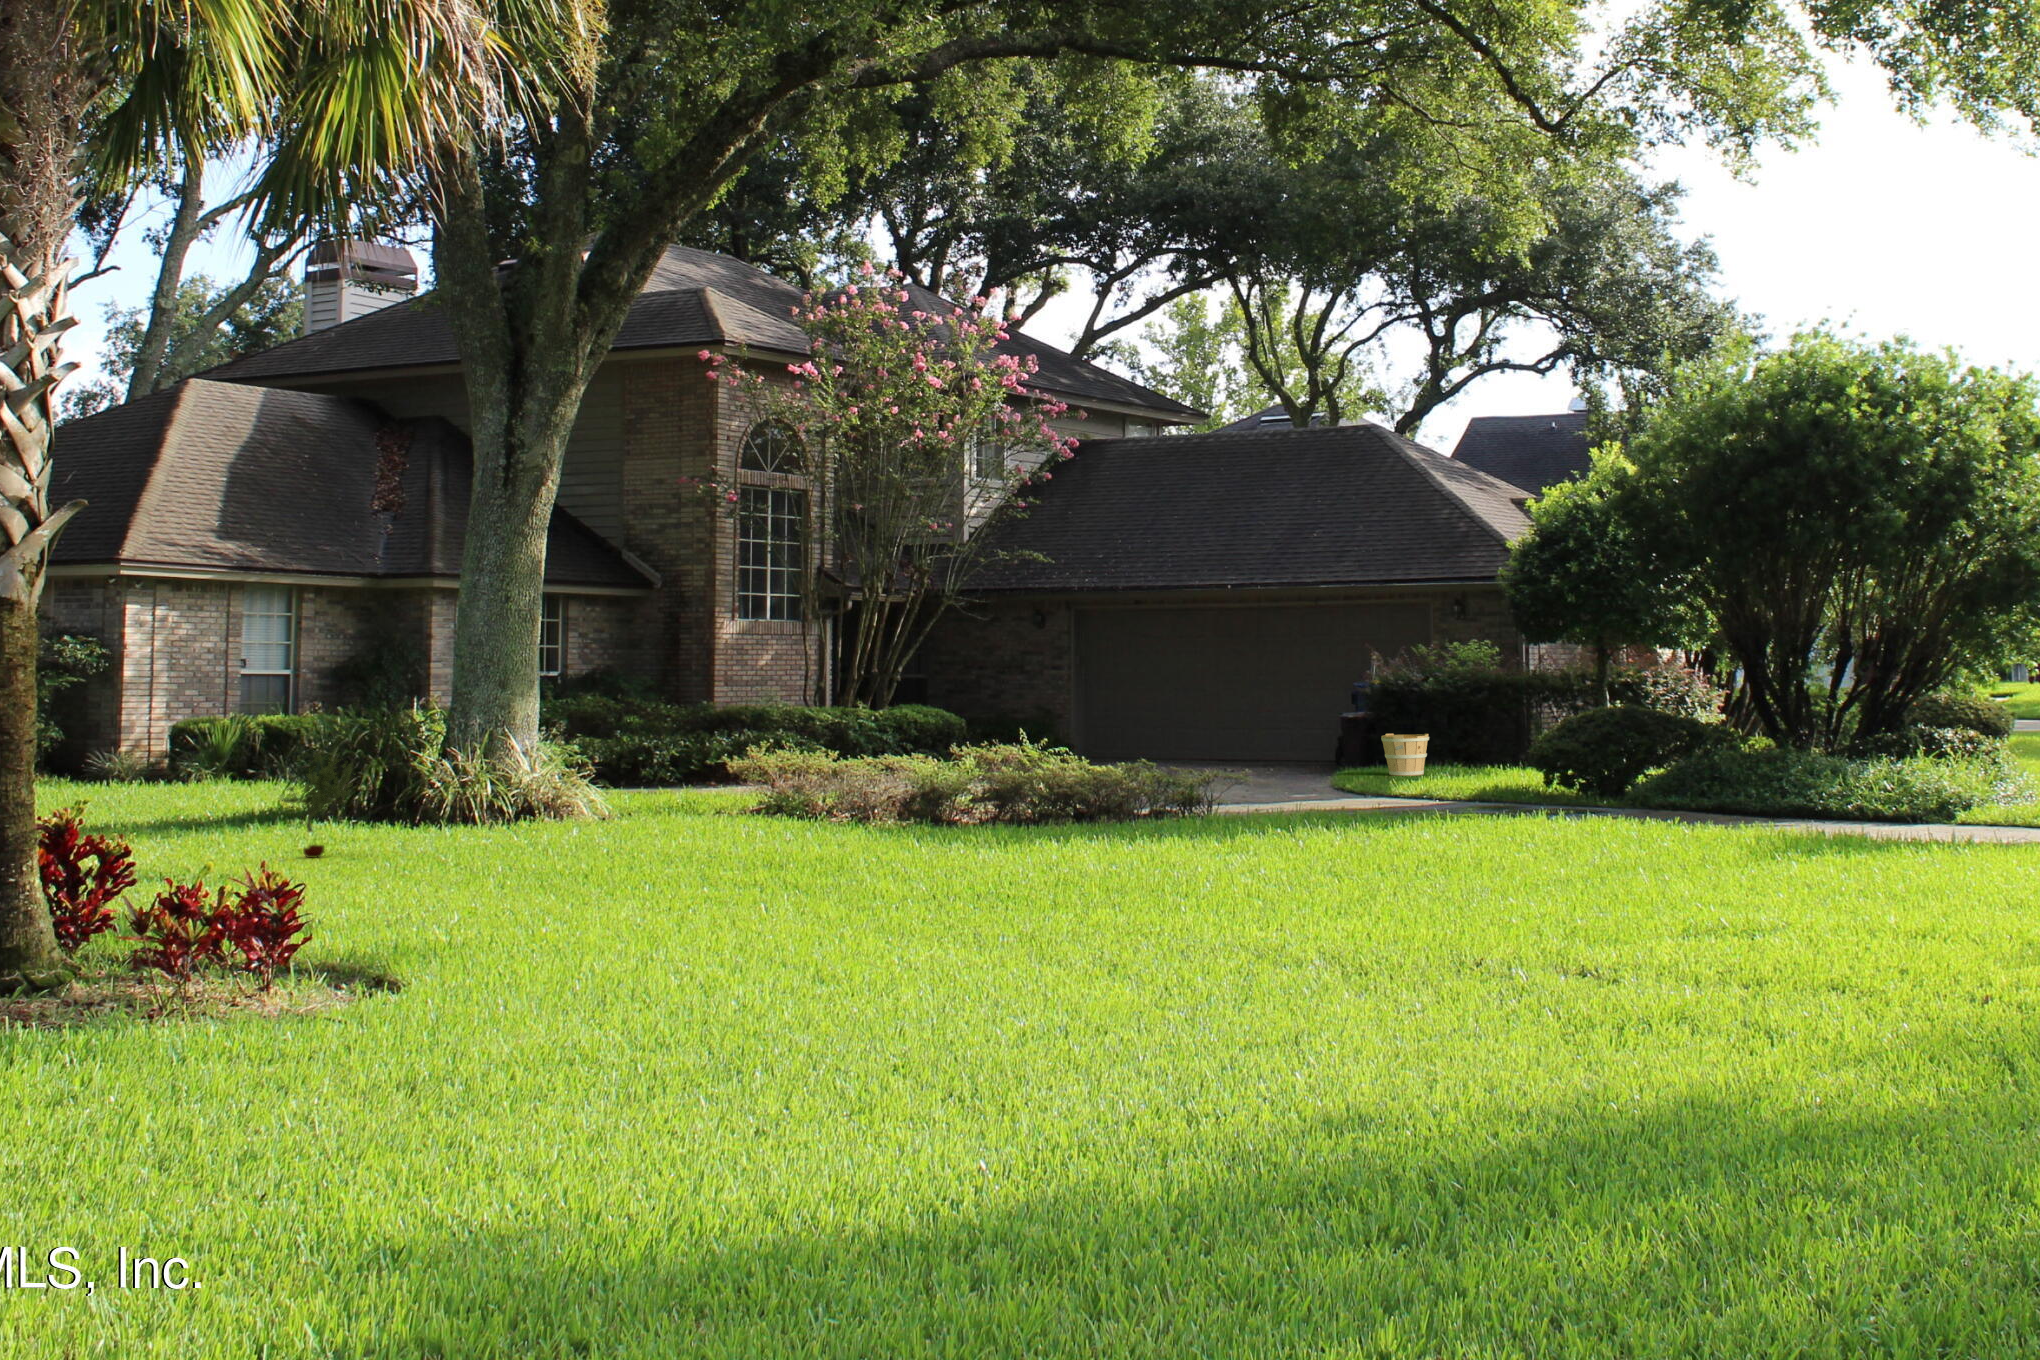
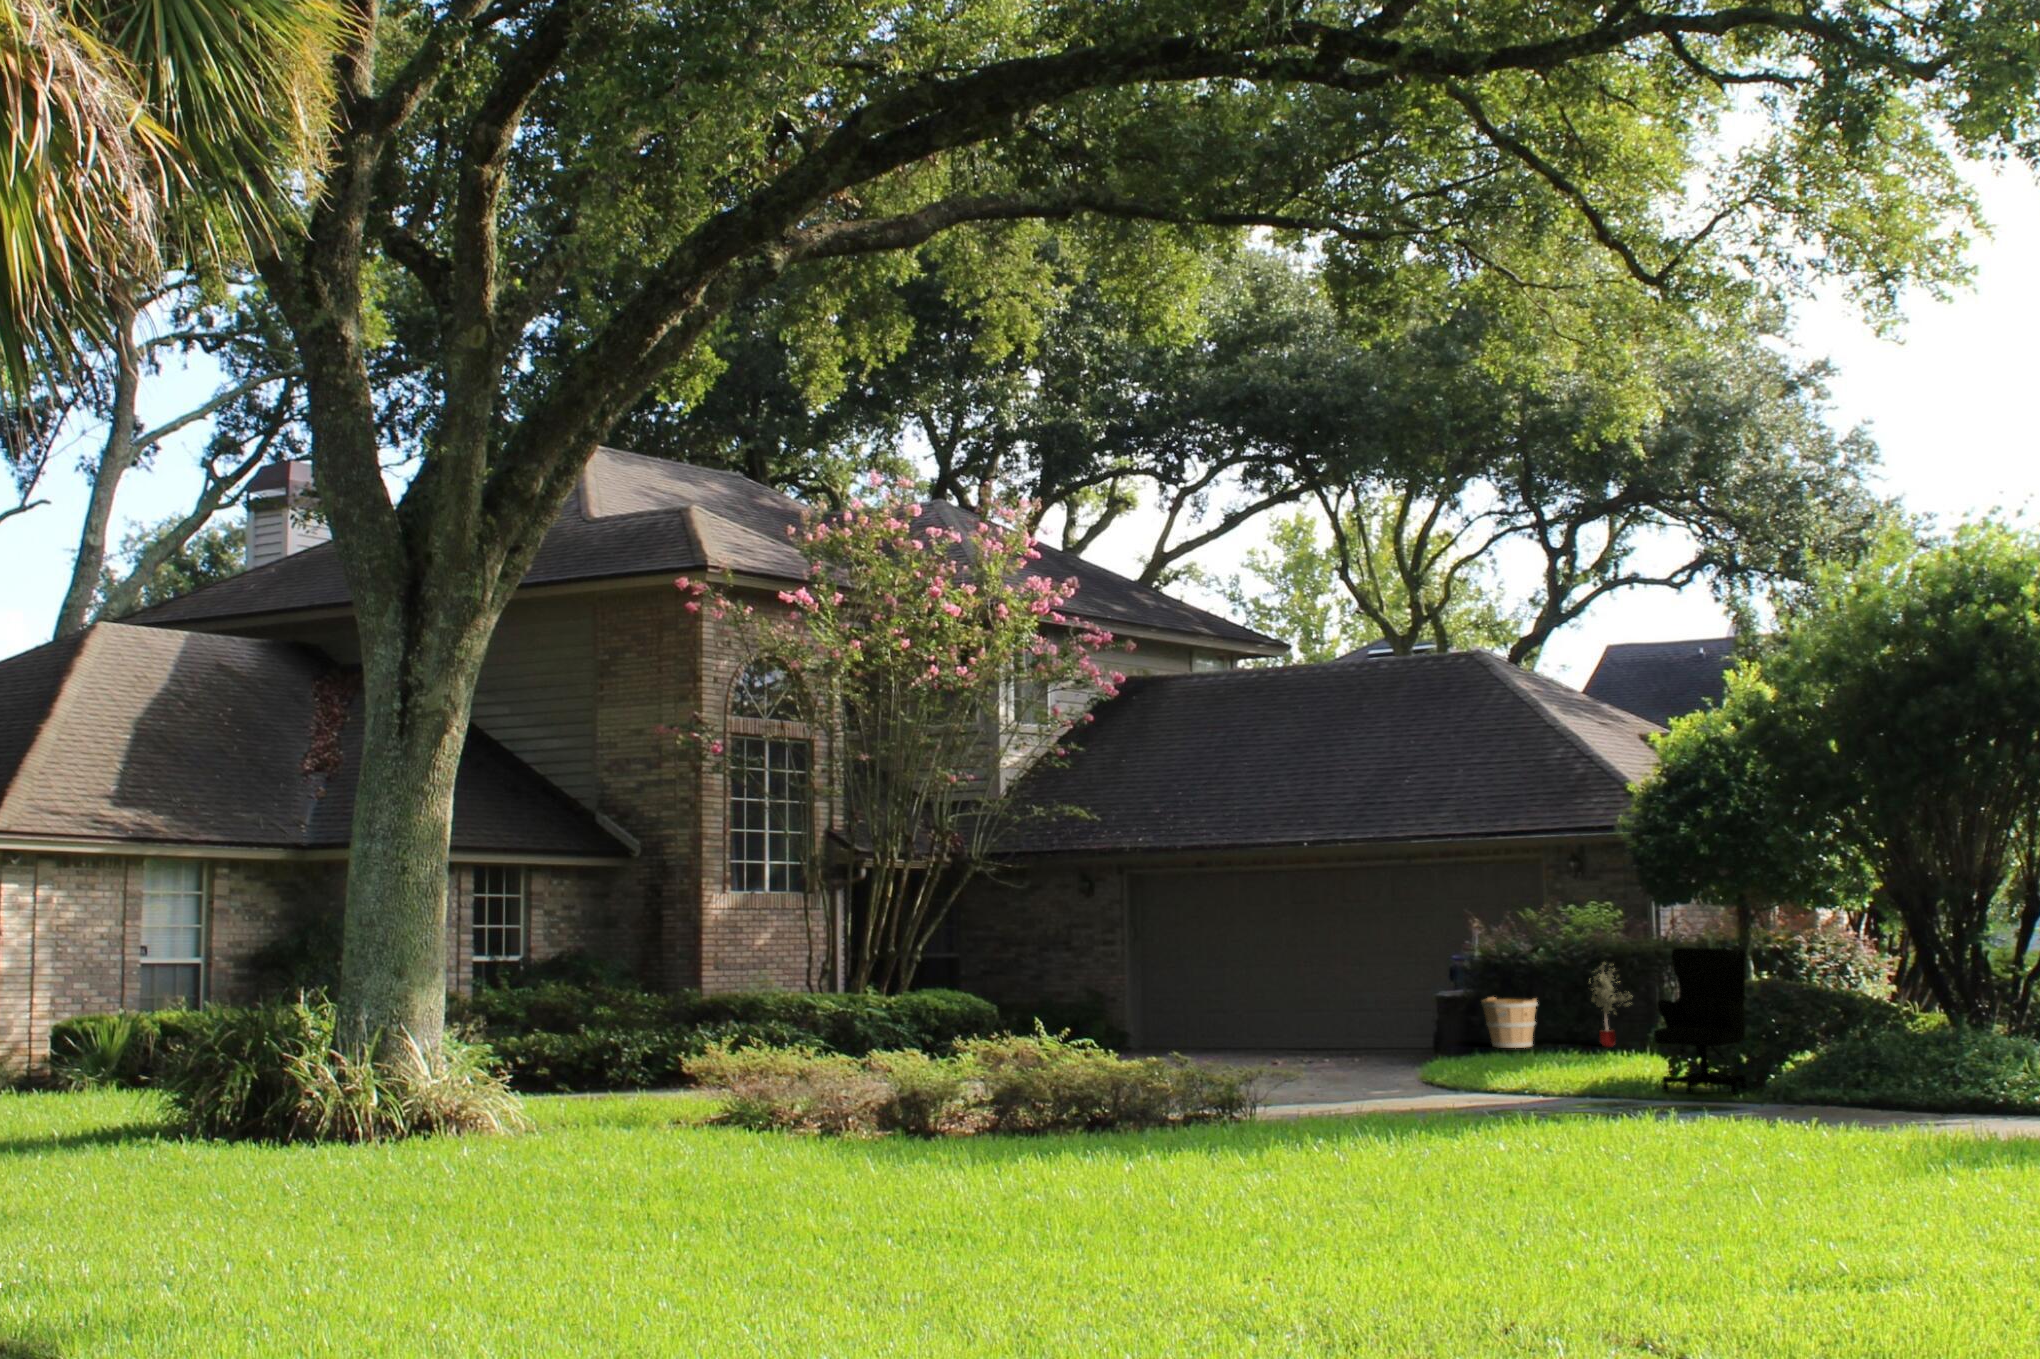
chair: none [1539,685,1615,804] -> present [1654,947,1747,1094]
potted tree: present [281,752,355,858] -> present [1589,963,1632,1047]

